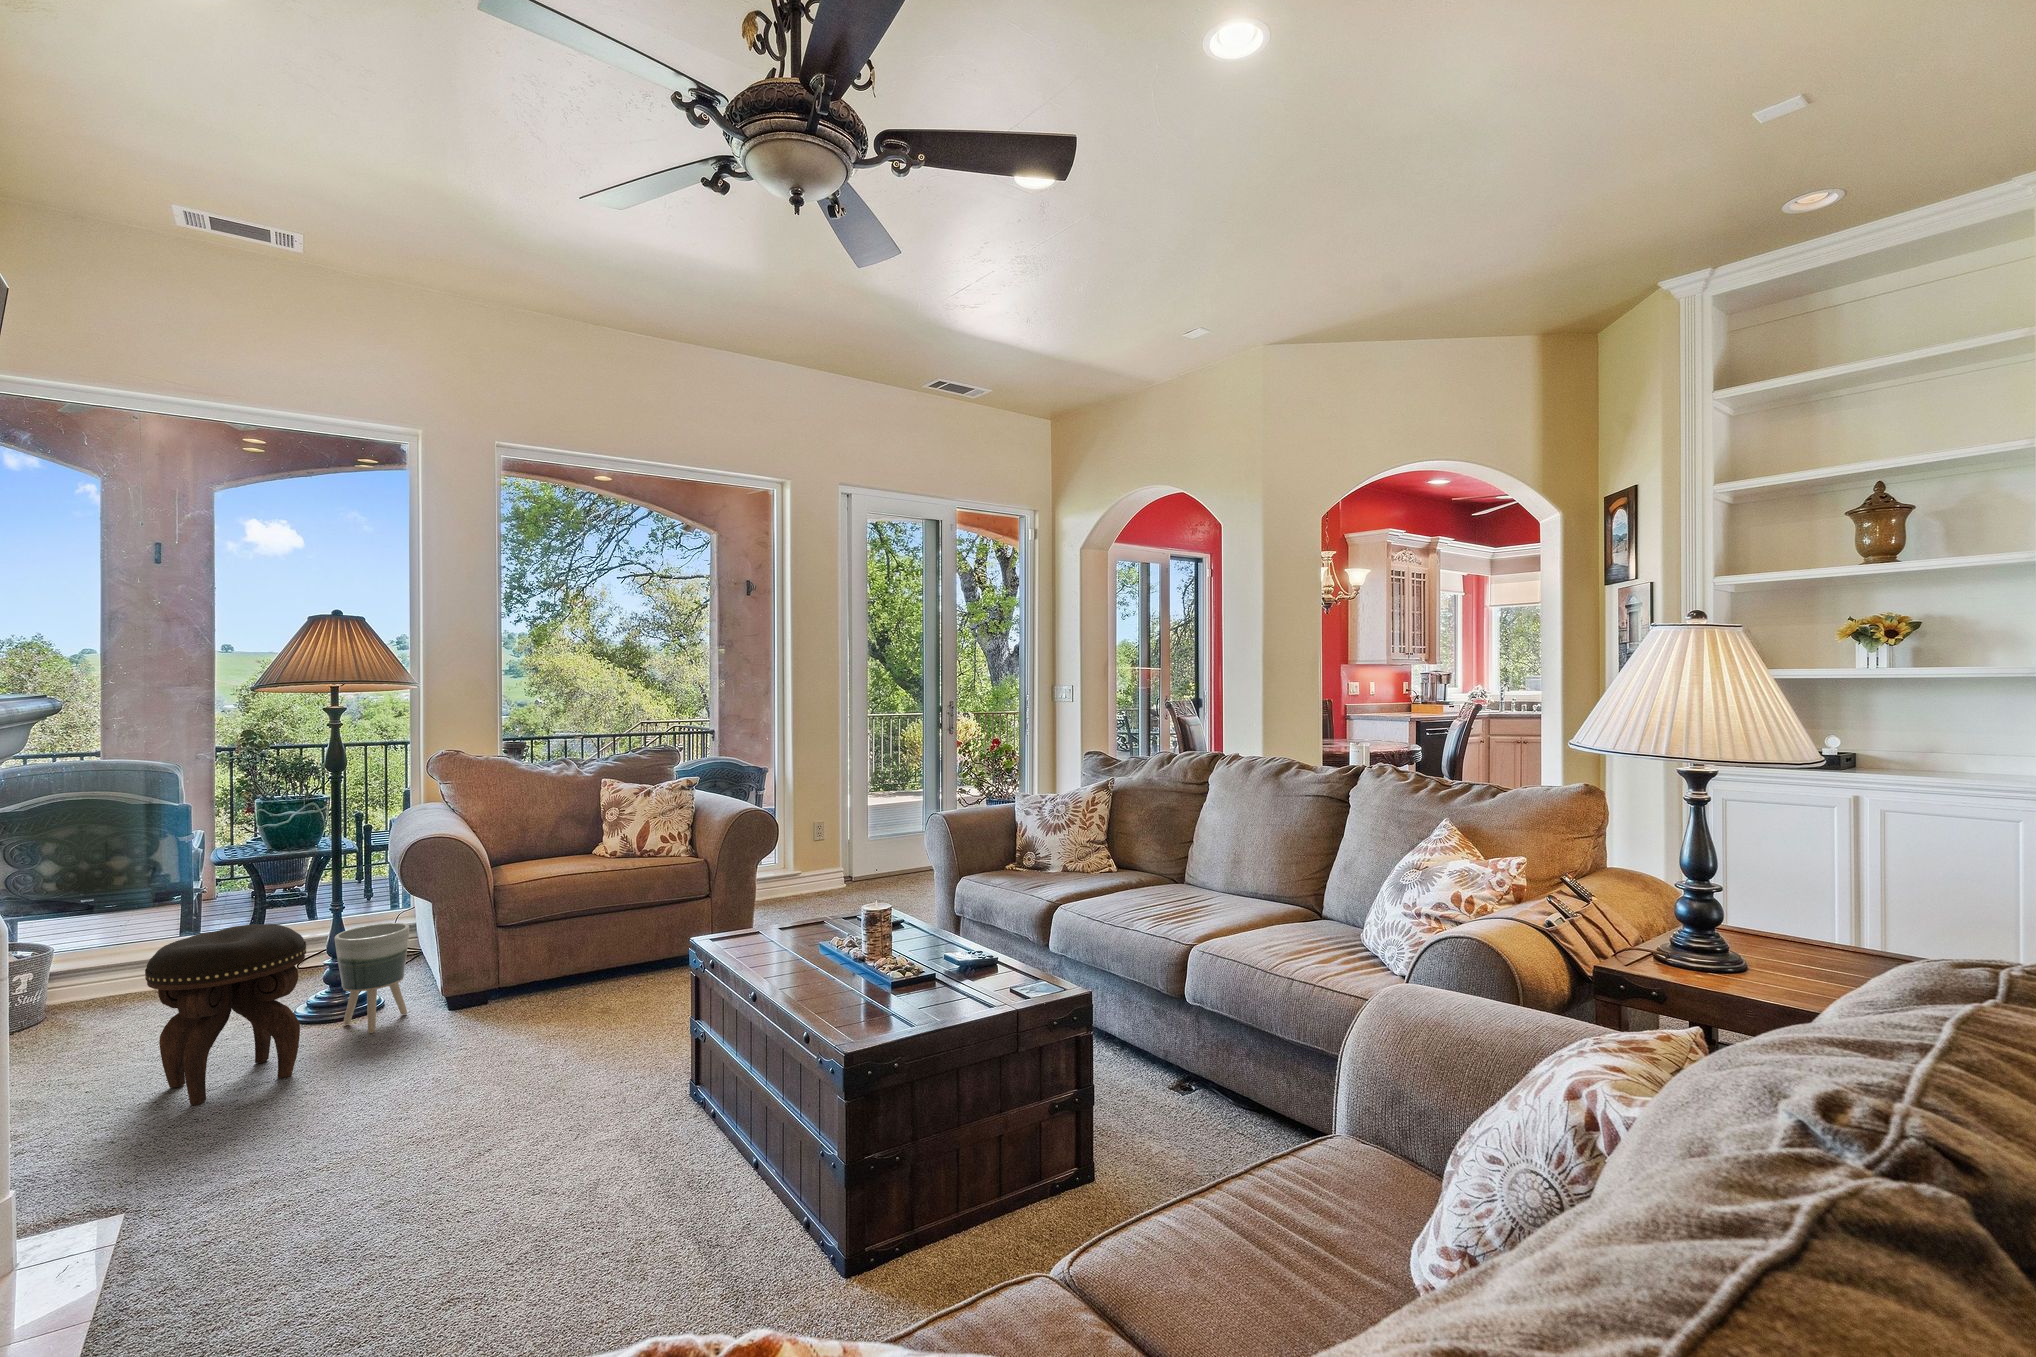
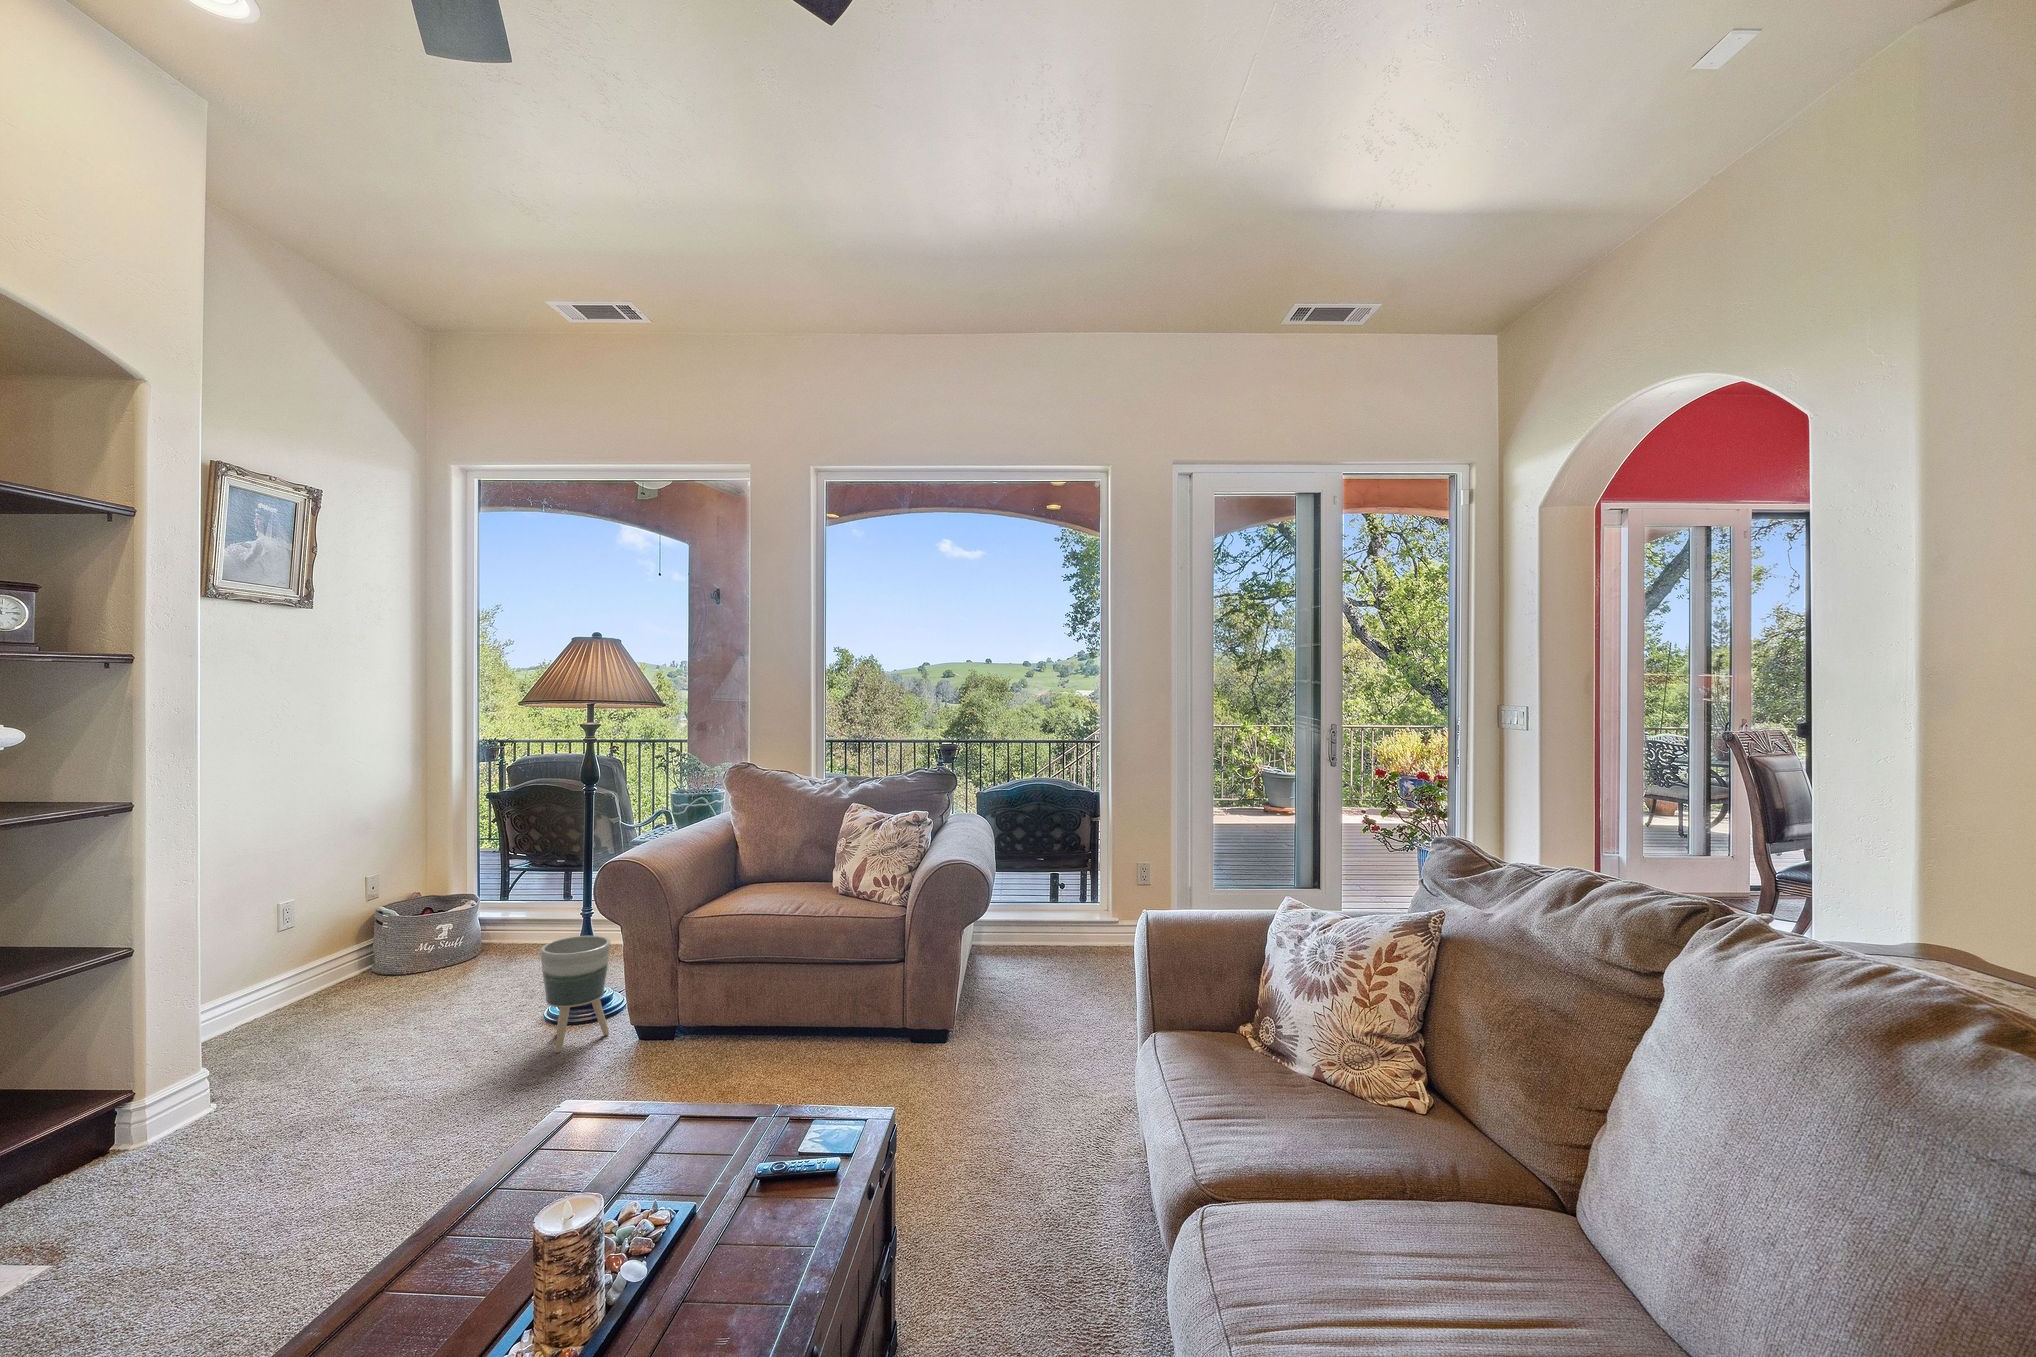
footstool: present [145,924,306,1105] -> none [339,925,484,1103]

